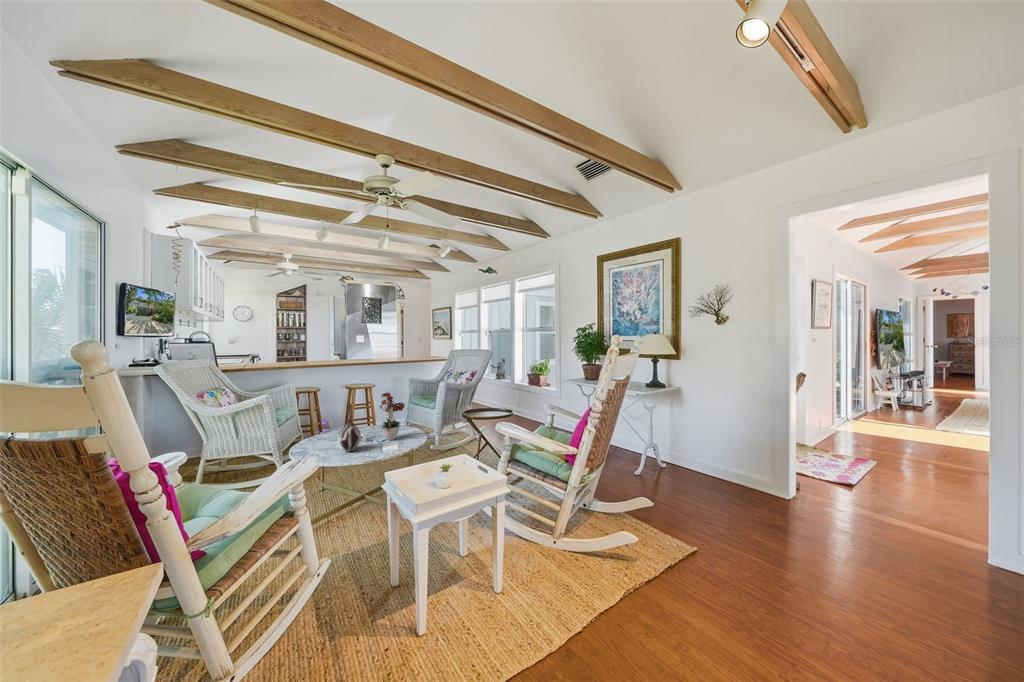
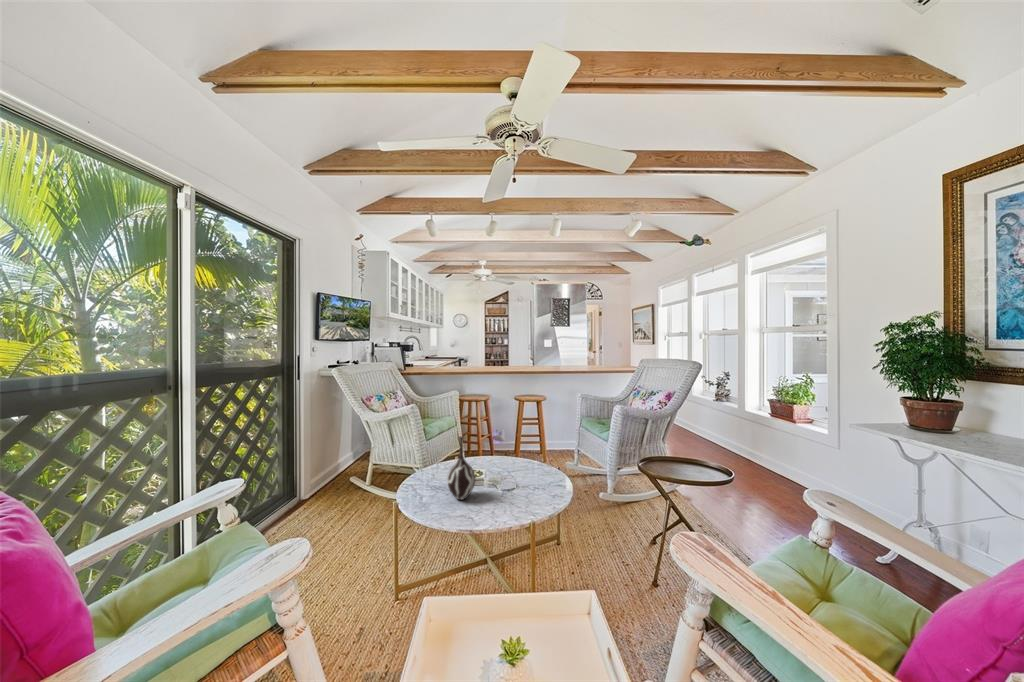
flower arrangement: present [380,393,405,440] -> none [502,417,547,490]

